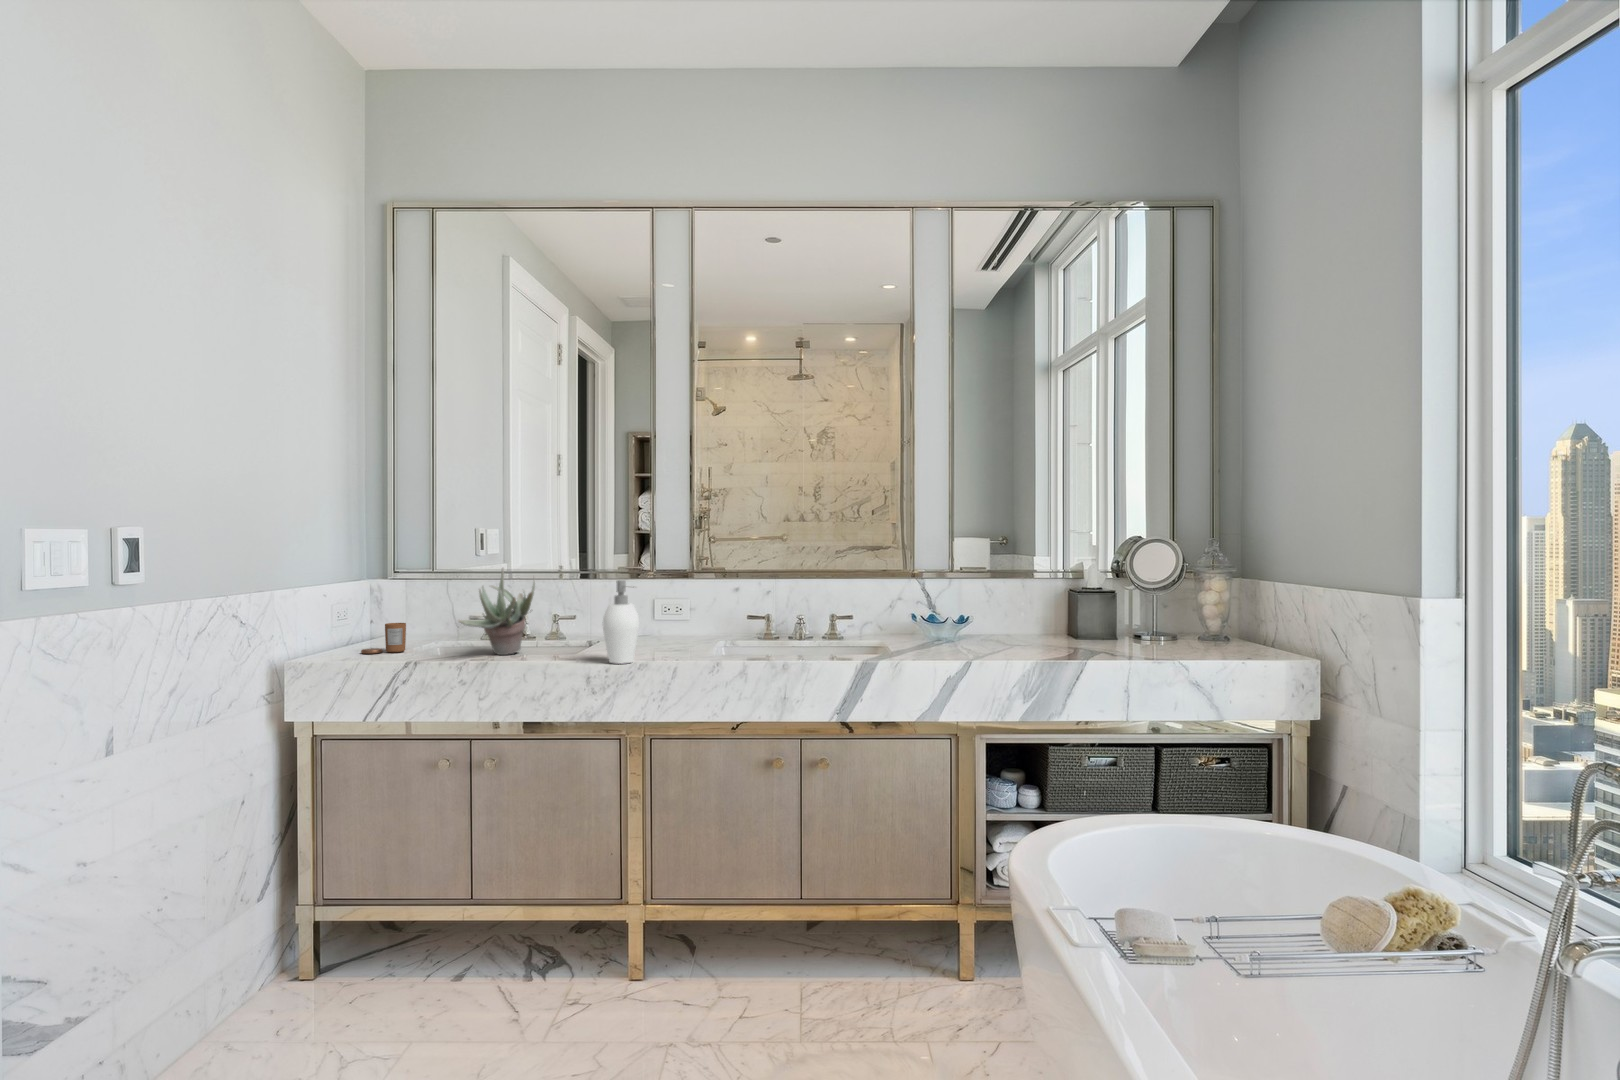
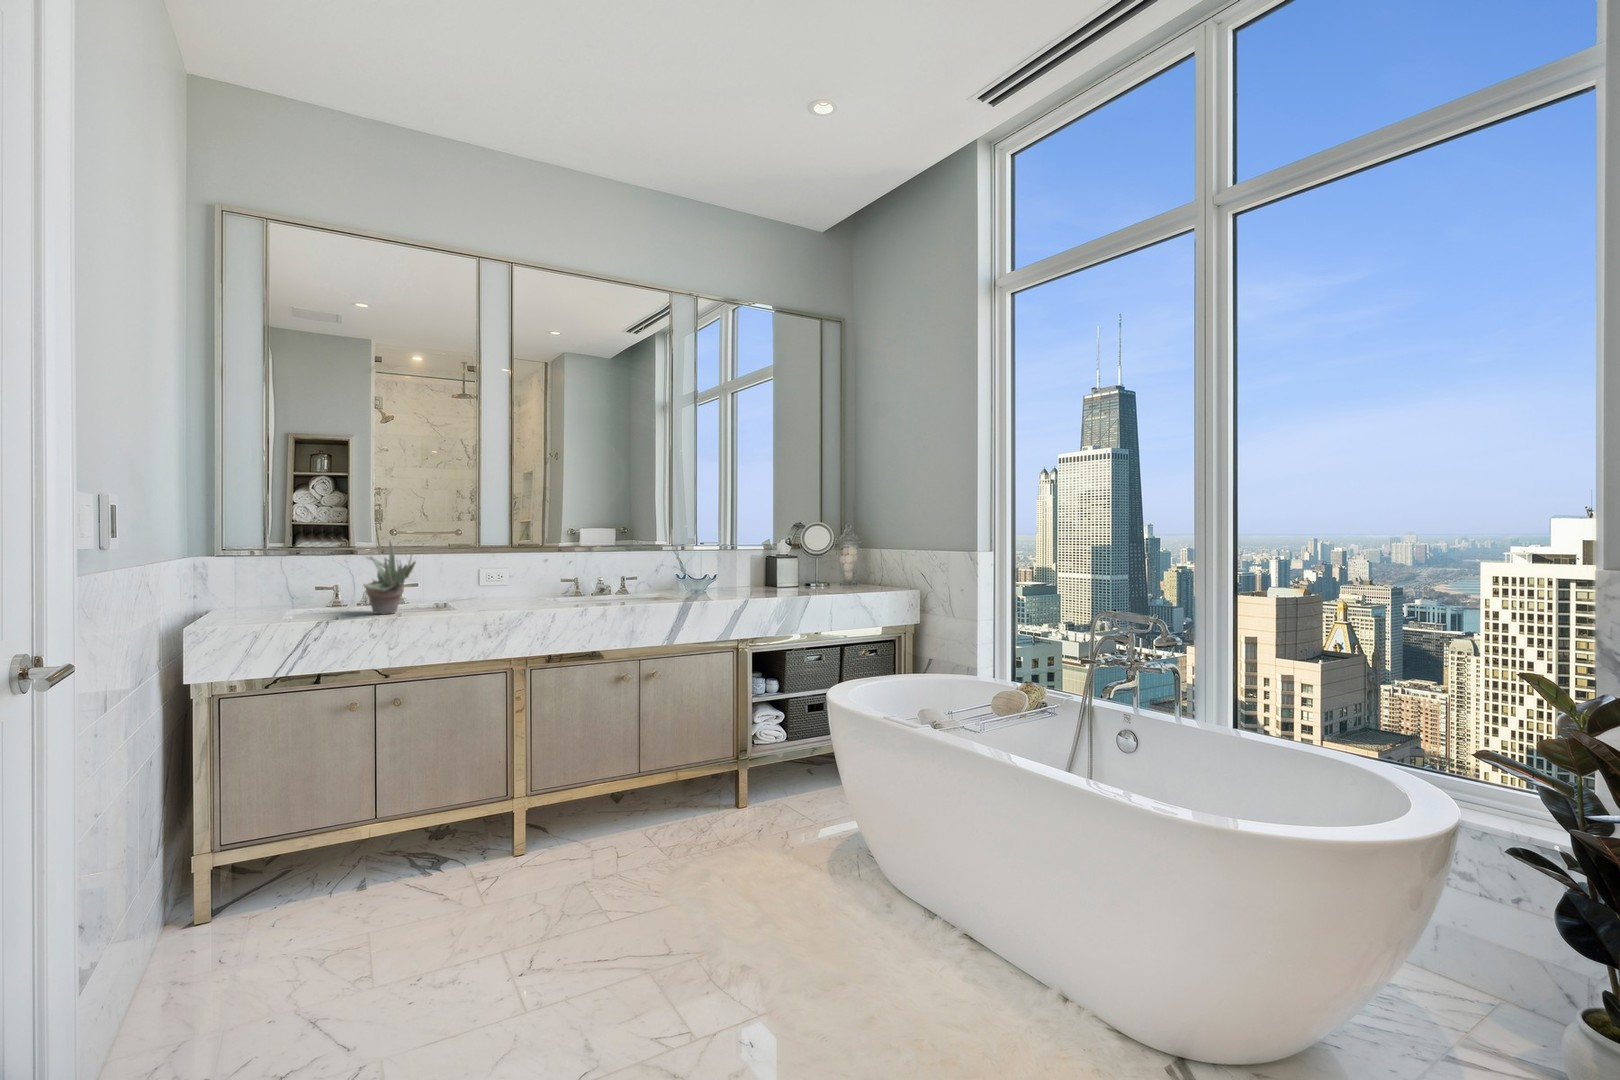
soap dispenser: present [603,580,639,664] -> none [491,549,526,613]
candle: present [361,623,406,654] -> none [233,592,277,620]

